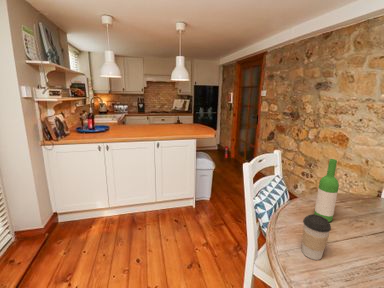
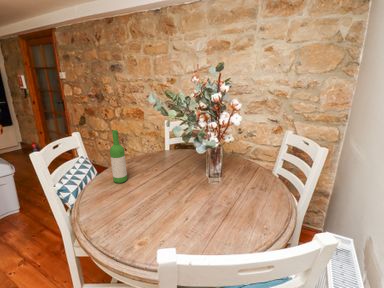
coffee cup: present [302,214,331,260] -> none [94,177,116,214]

